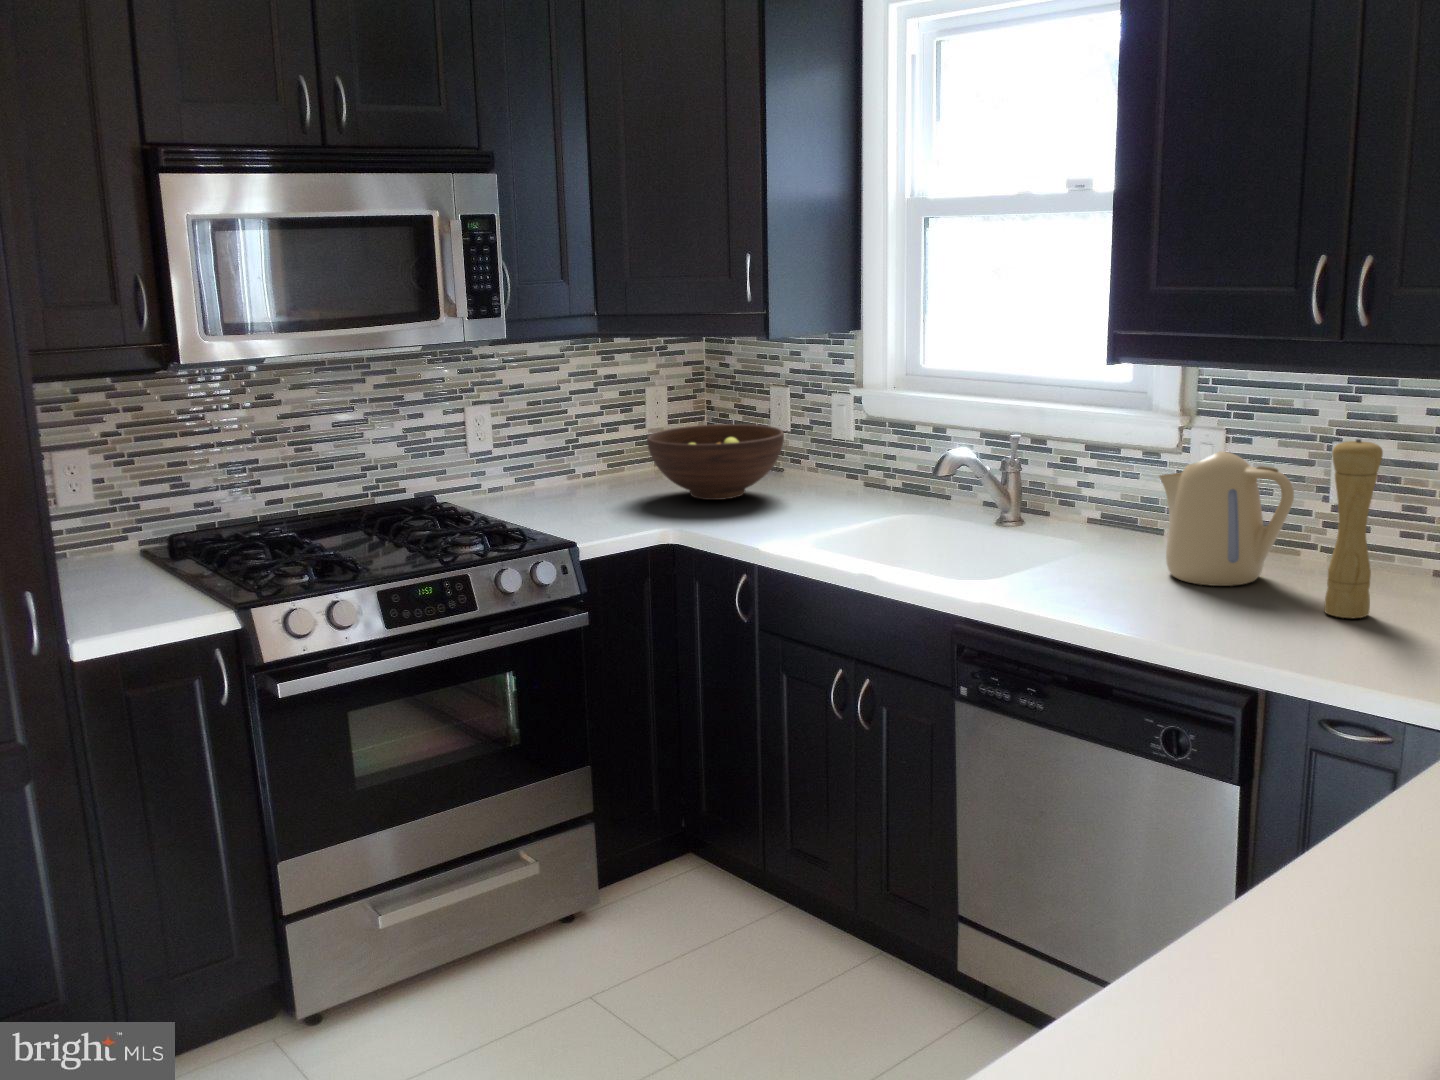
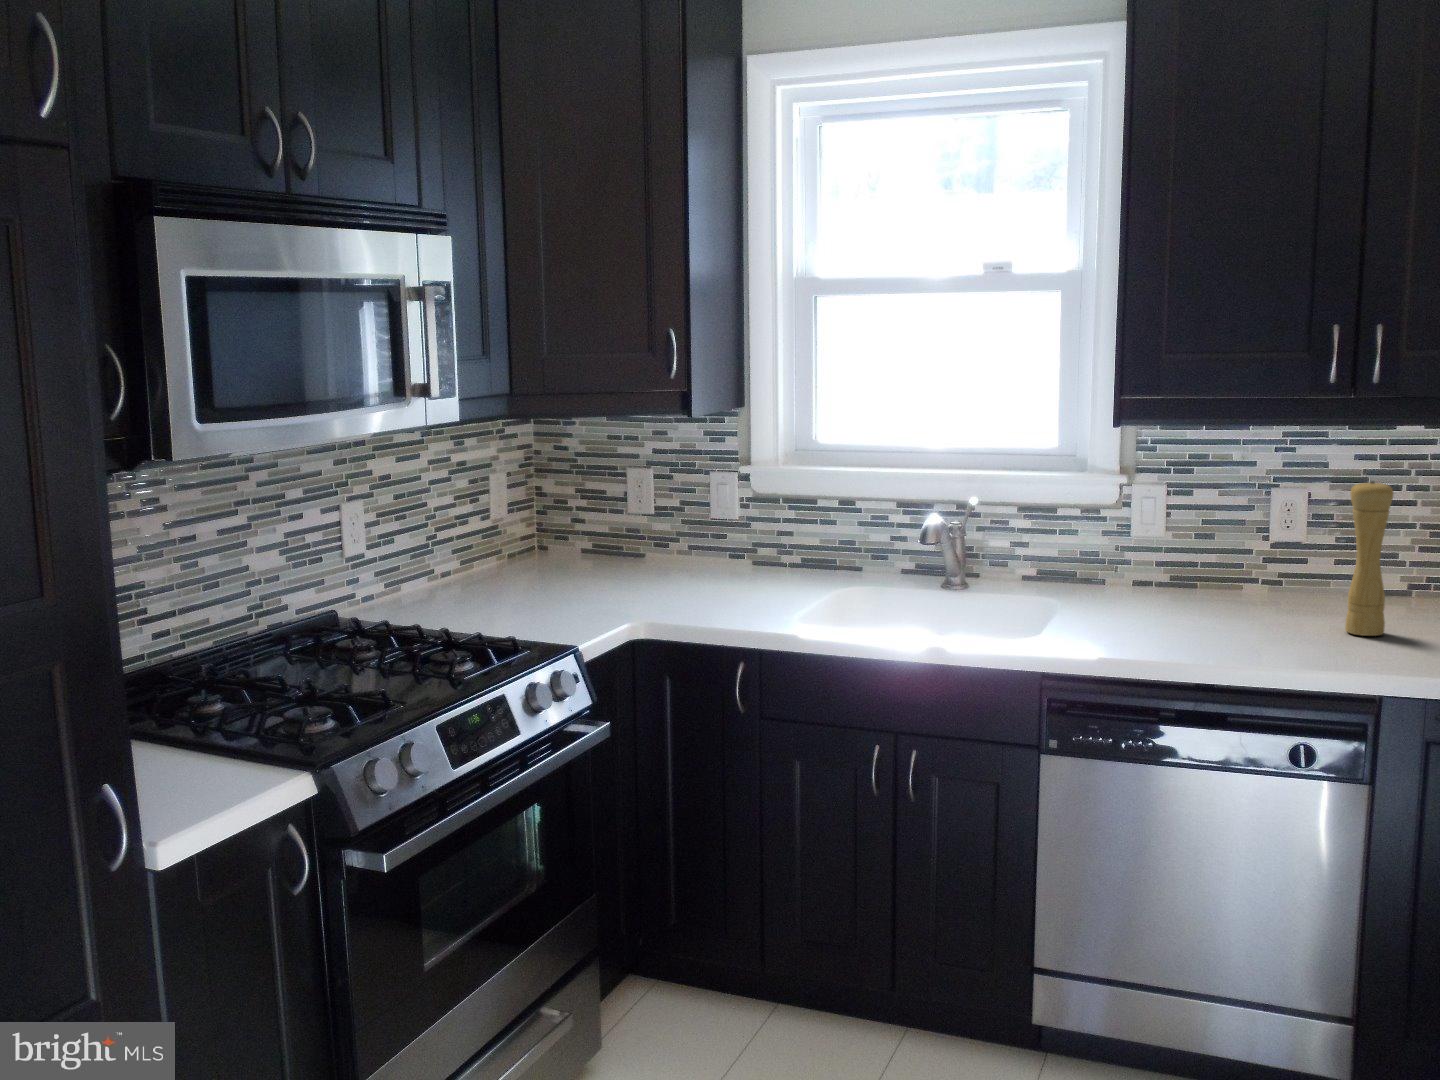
fruit bowl: present [647,424,784,500] -> none [549,508,697,590]
kettle: present [1159,451,1294,586] -> none [1156,501,1283,622]

